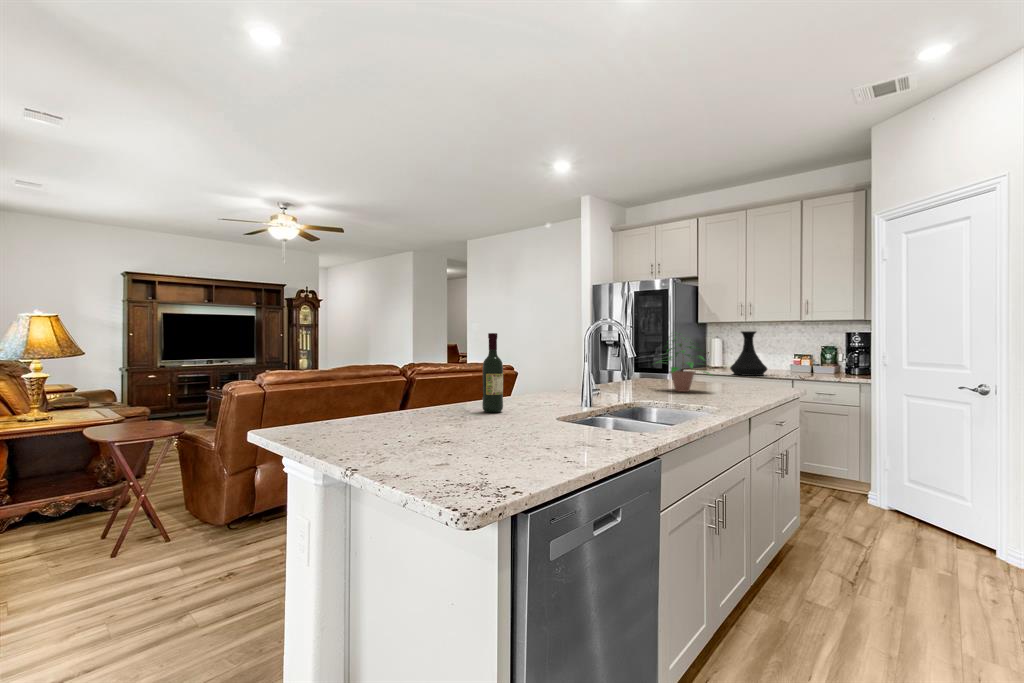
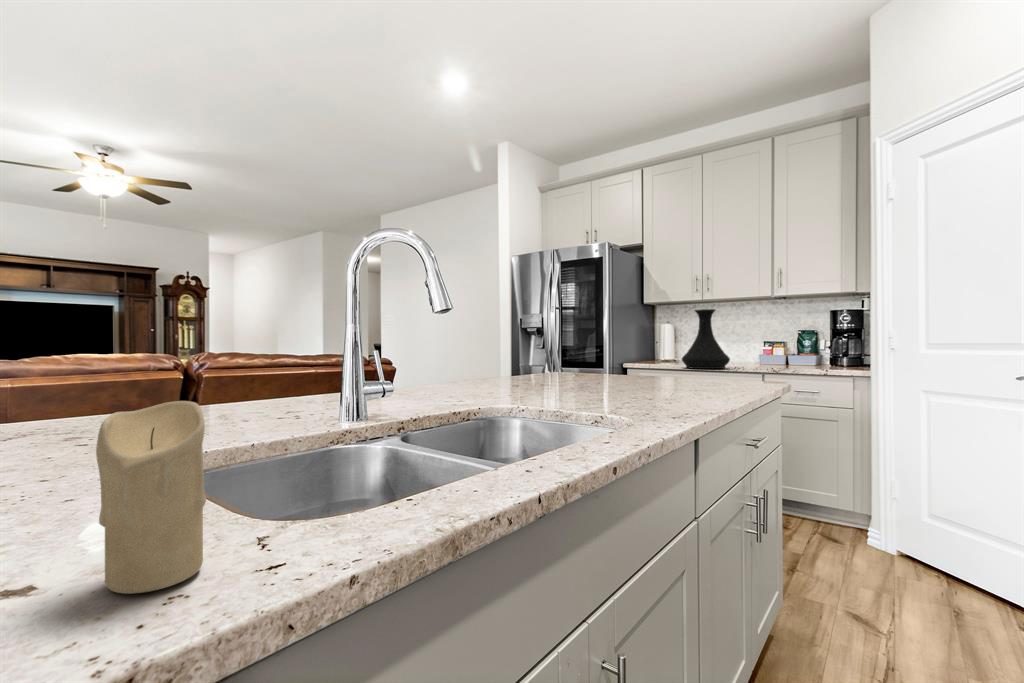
wine bottle: present [482,333,503,413] -> none [50,251,117,451]
potted plant: present [656,338,710,392] -> none [548,294,650,392]
candle: none [606,393,628,437] -> present [96,401,206,594]

